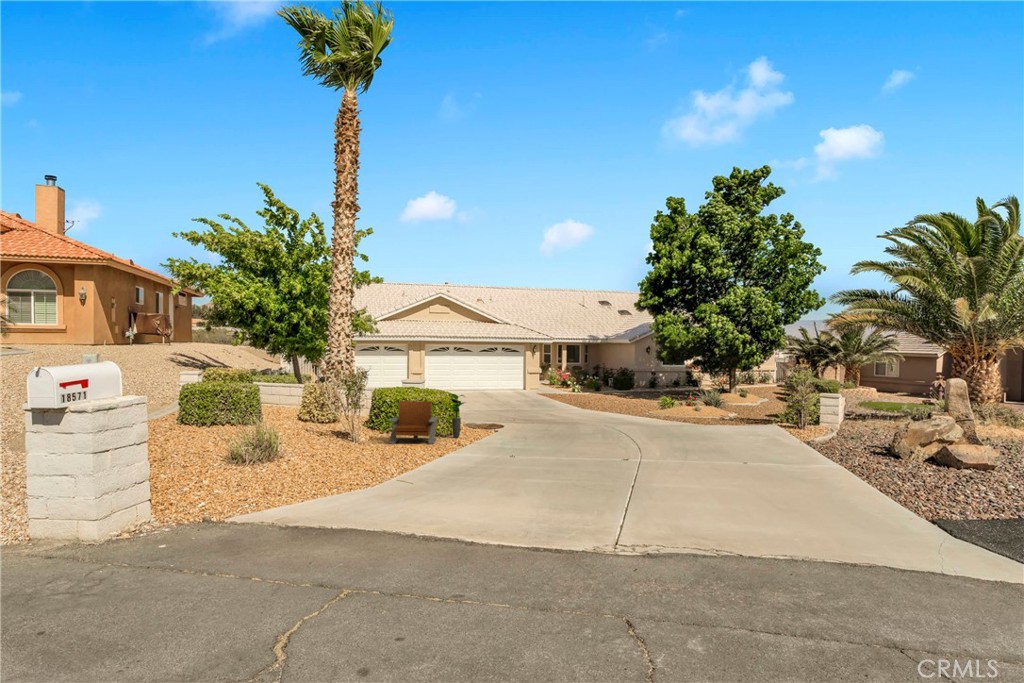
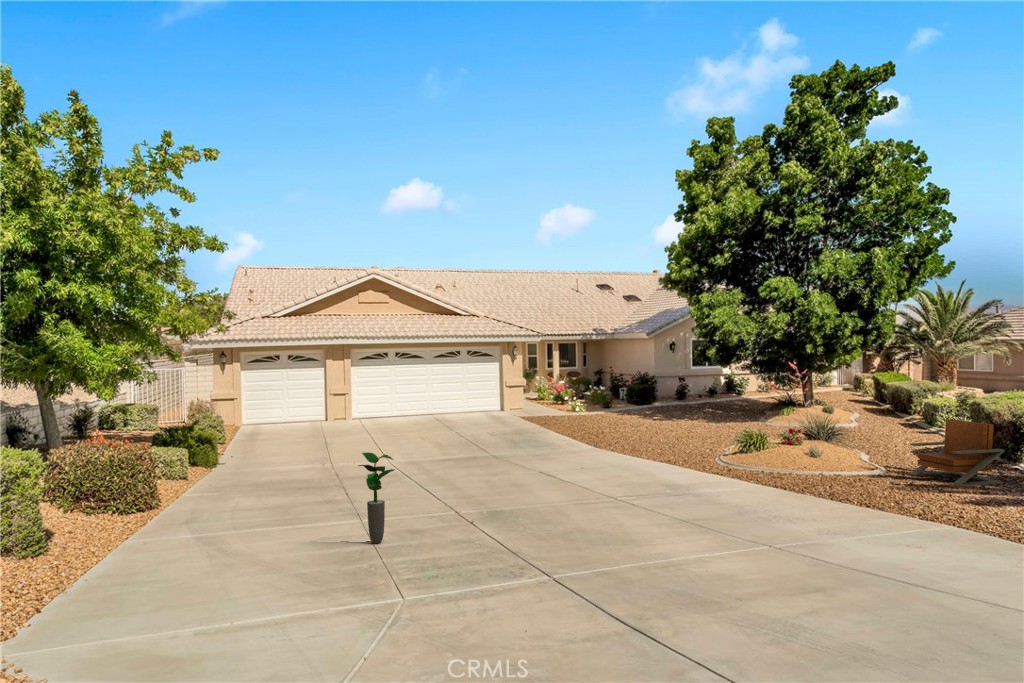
lounge chair: present [389,401,437,444] -> present [910,419,1005,486]

